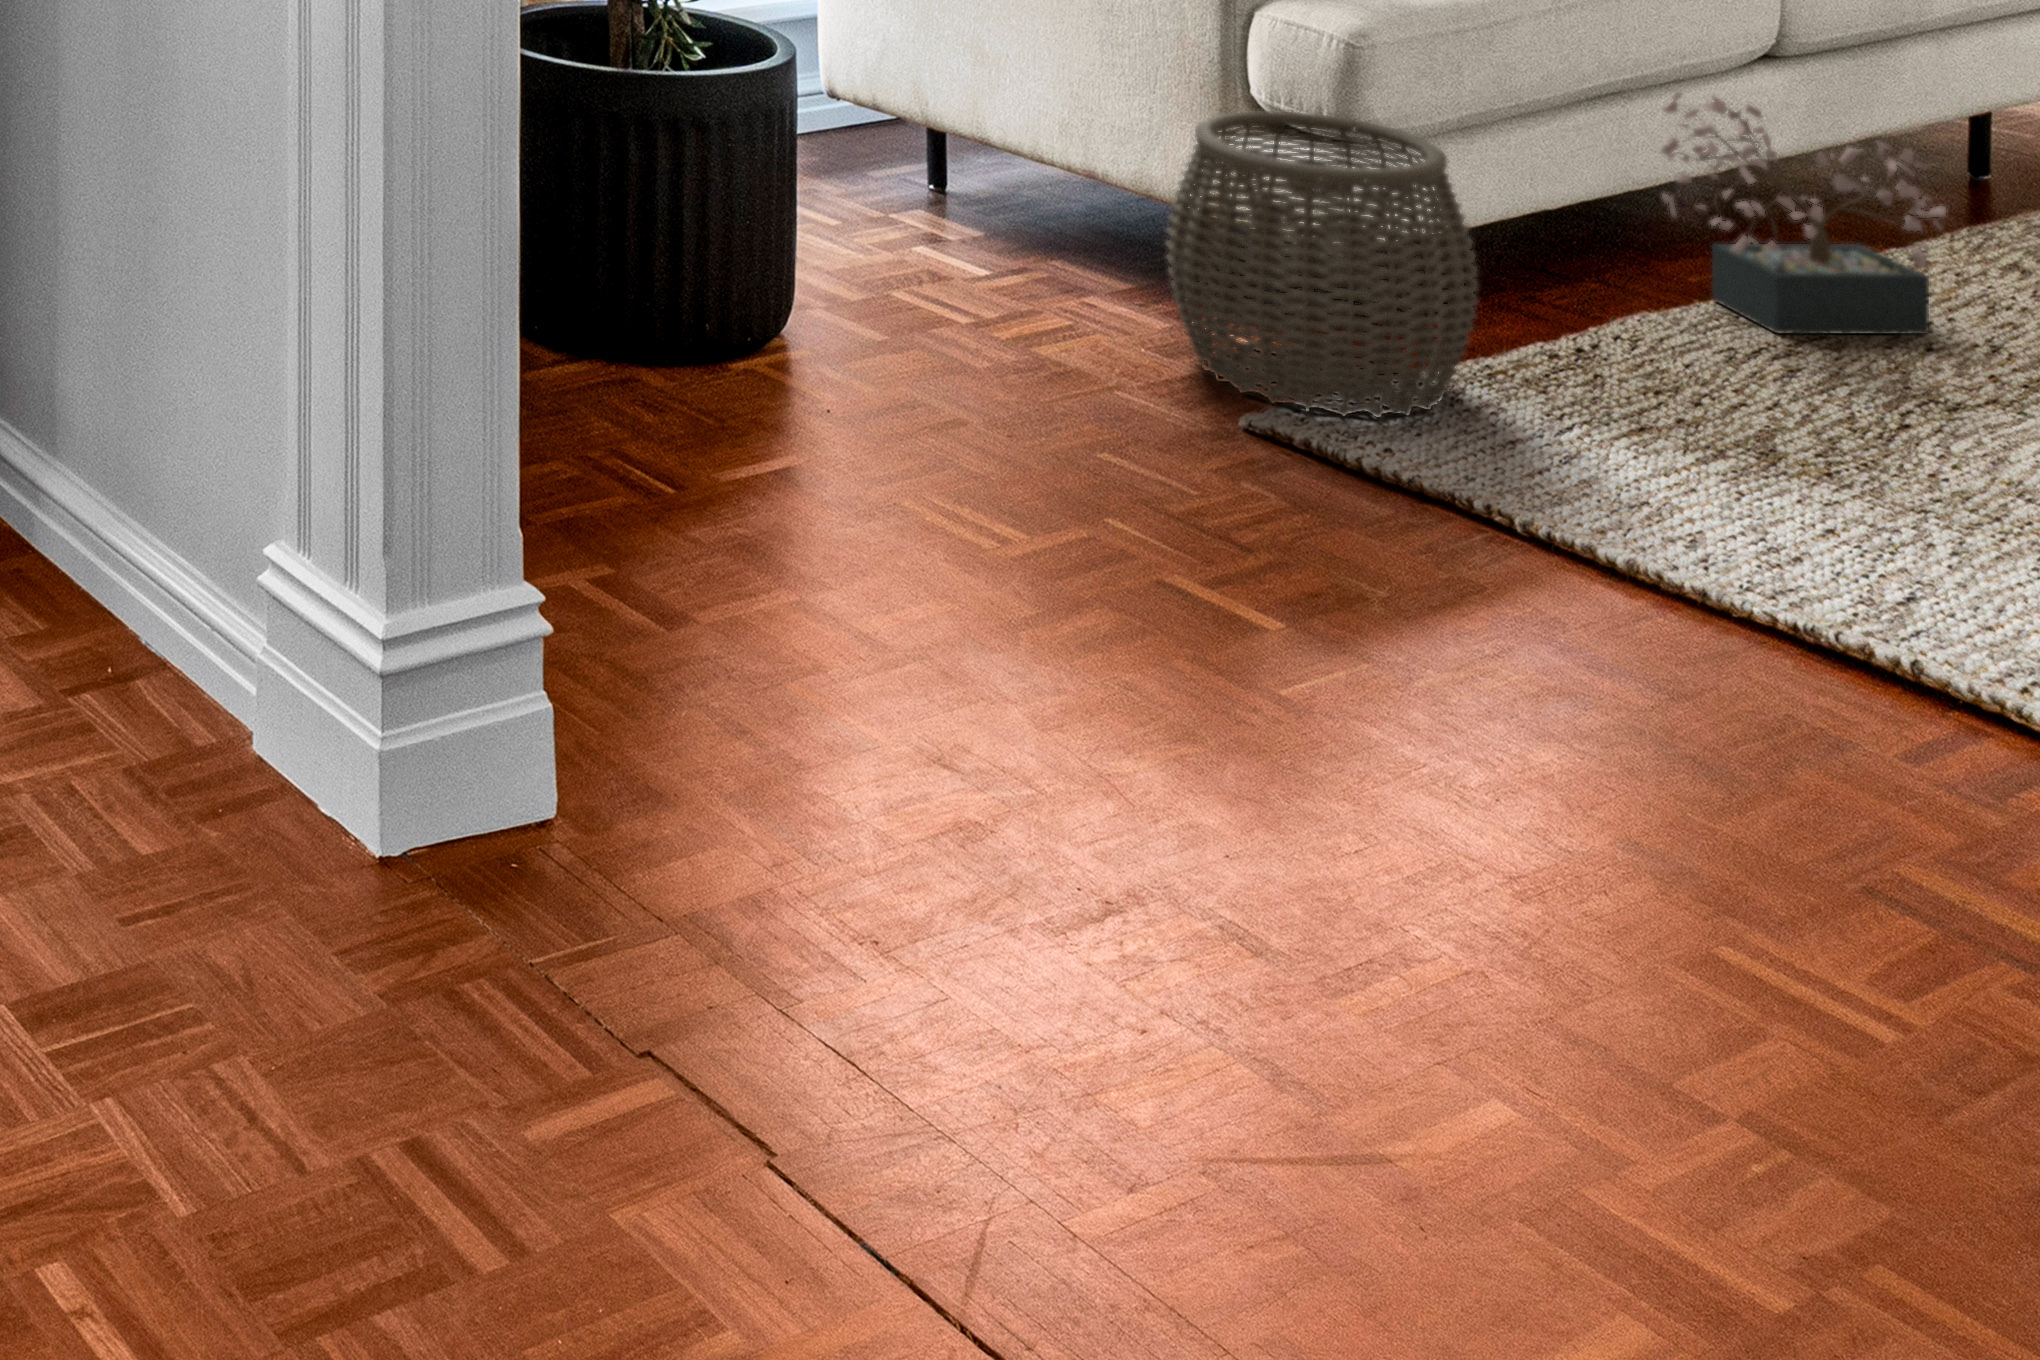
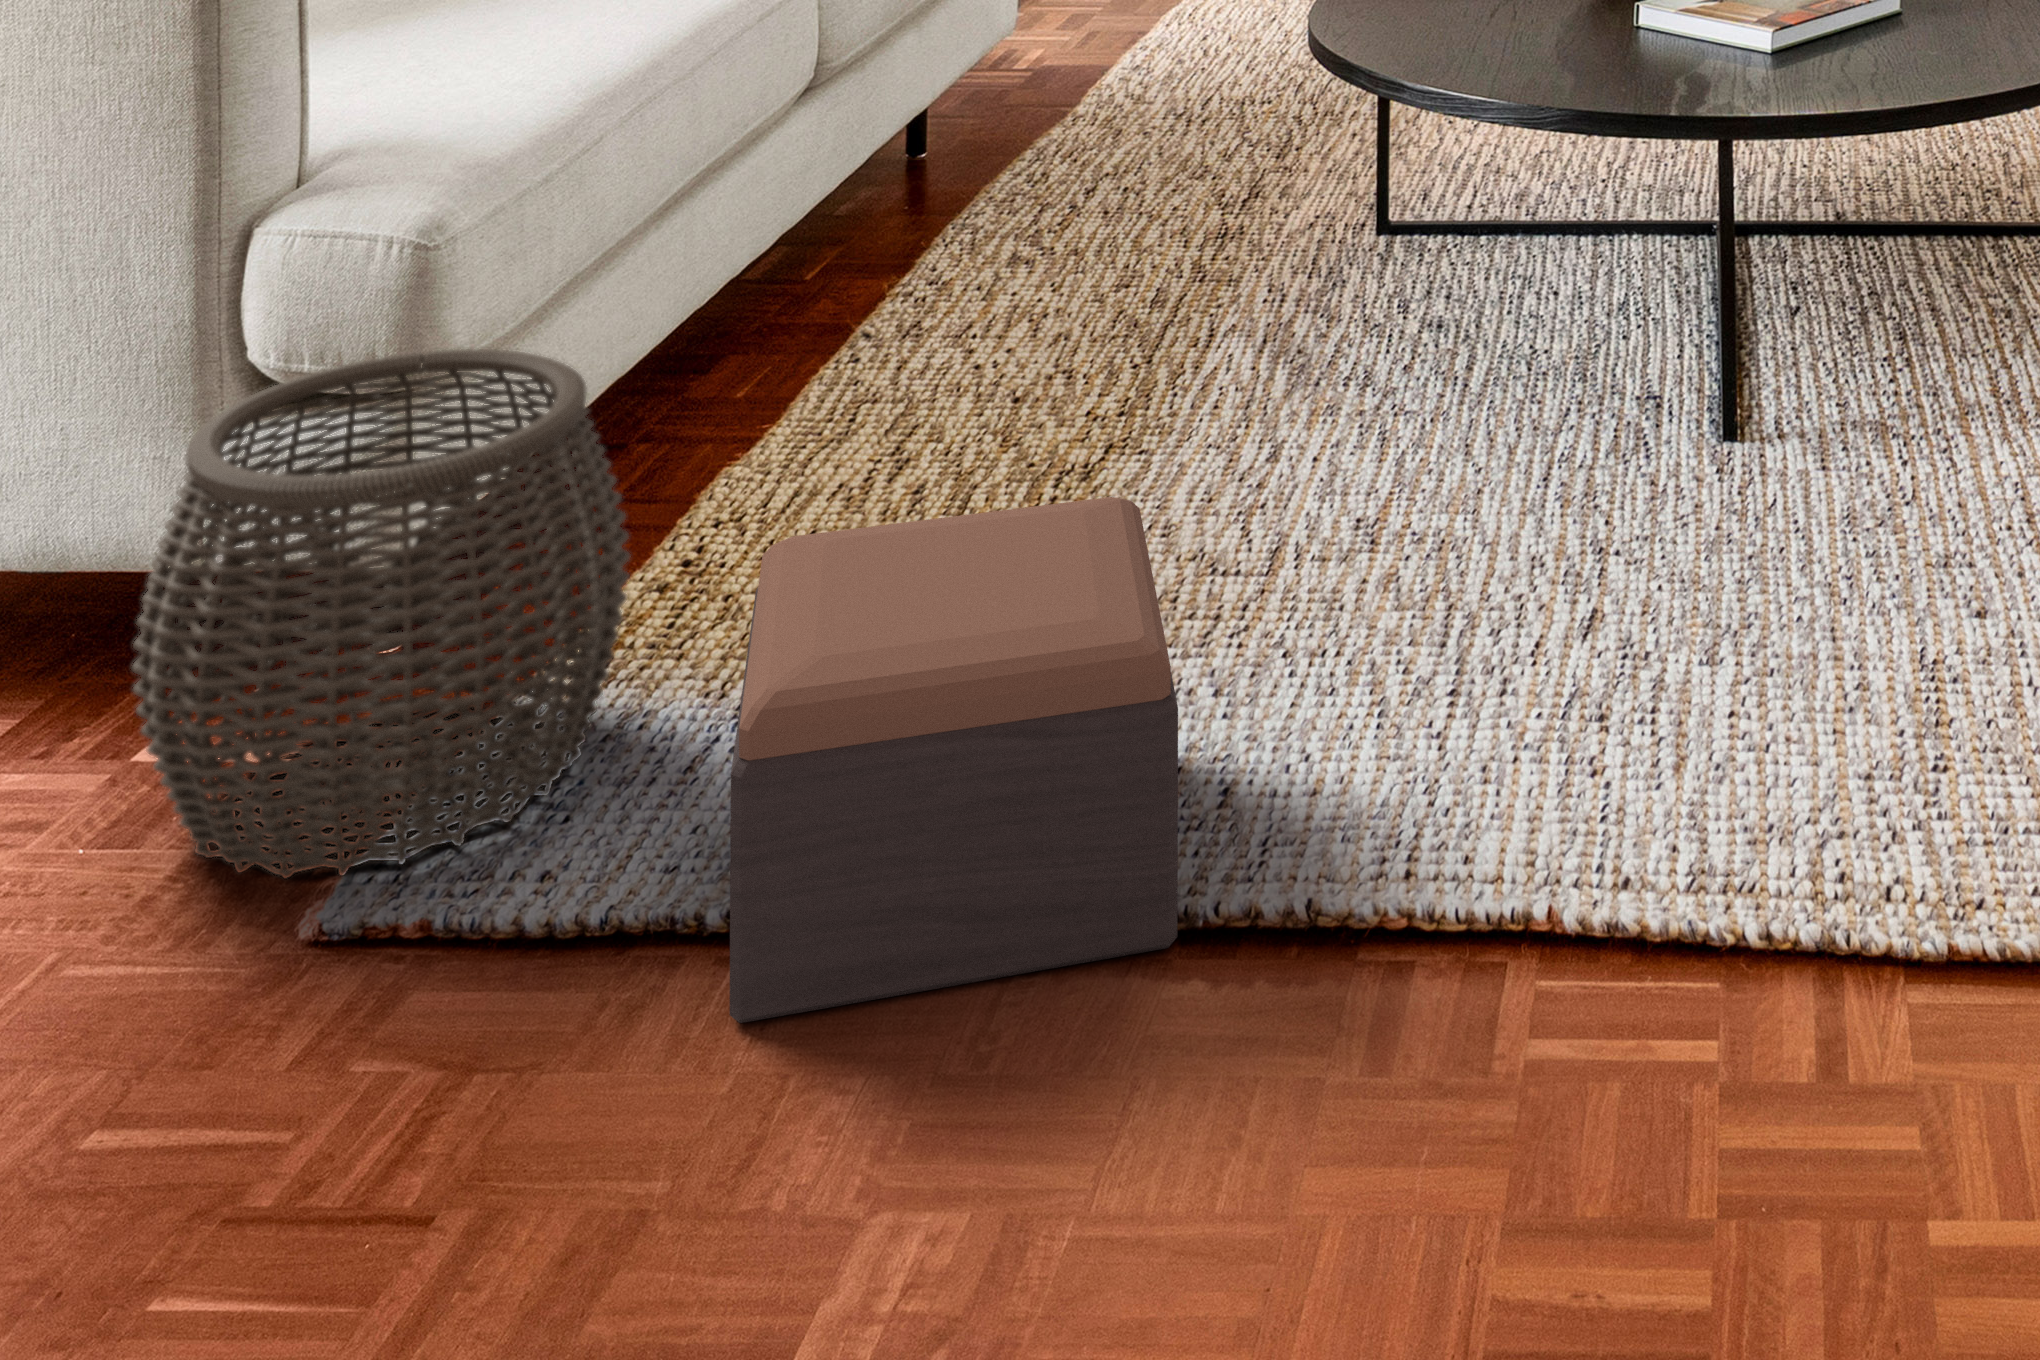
decorative plant: present [1660,93,1946,334] -> none [729,160,1018,439]
footstool: none [1457,291,1850,634] -> present [729,497,1178,1023]

